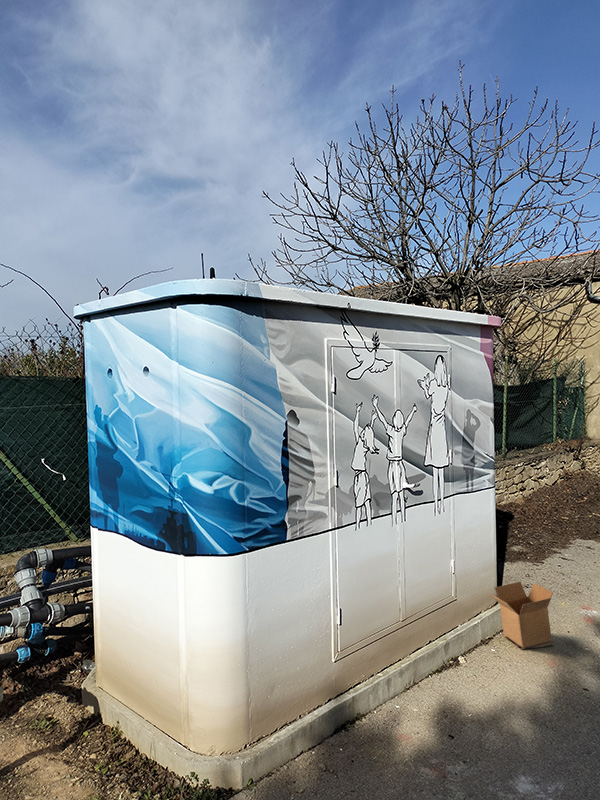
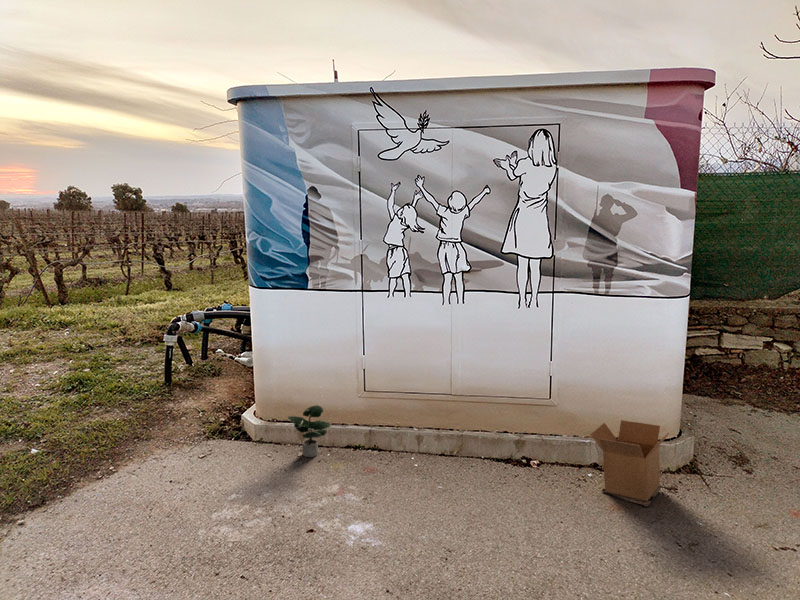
potted plant: none [297,691,354,766] -> present [288,405,331,457]

